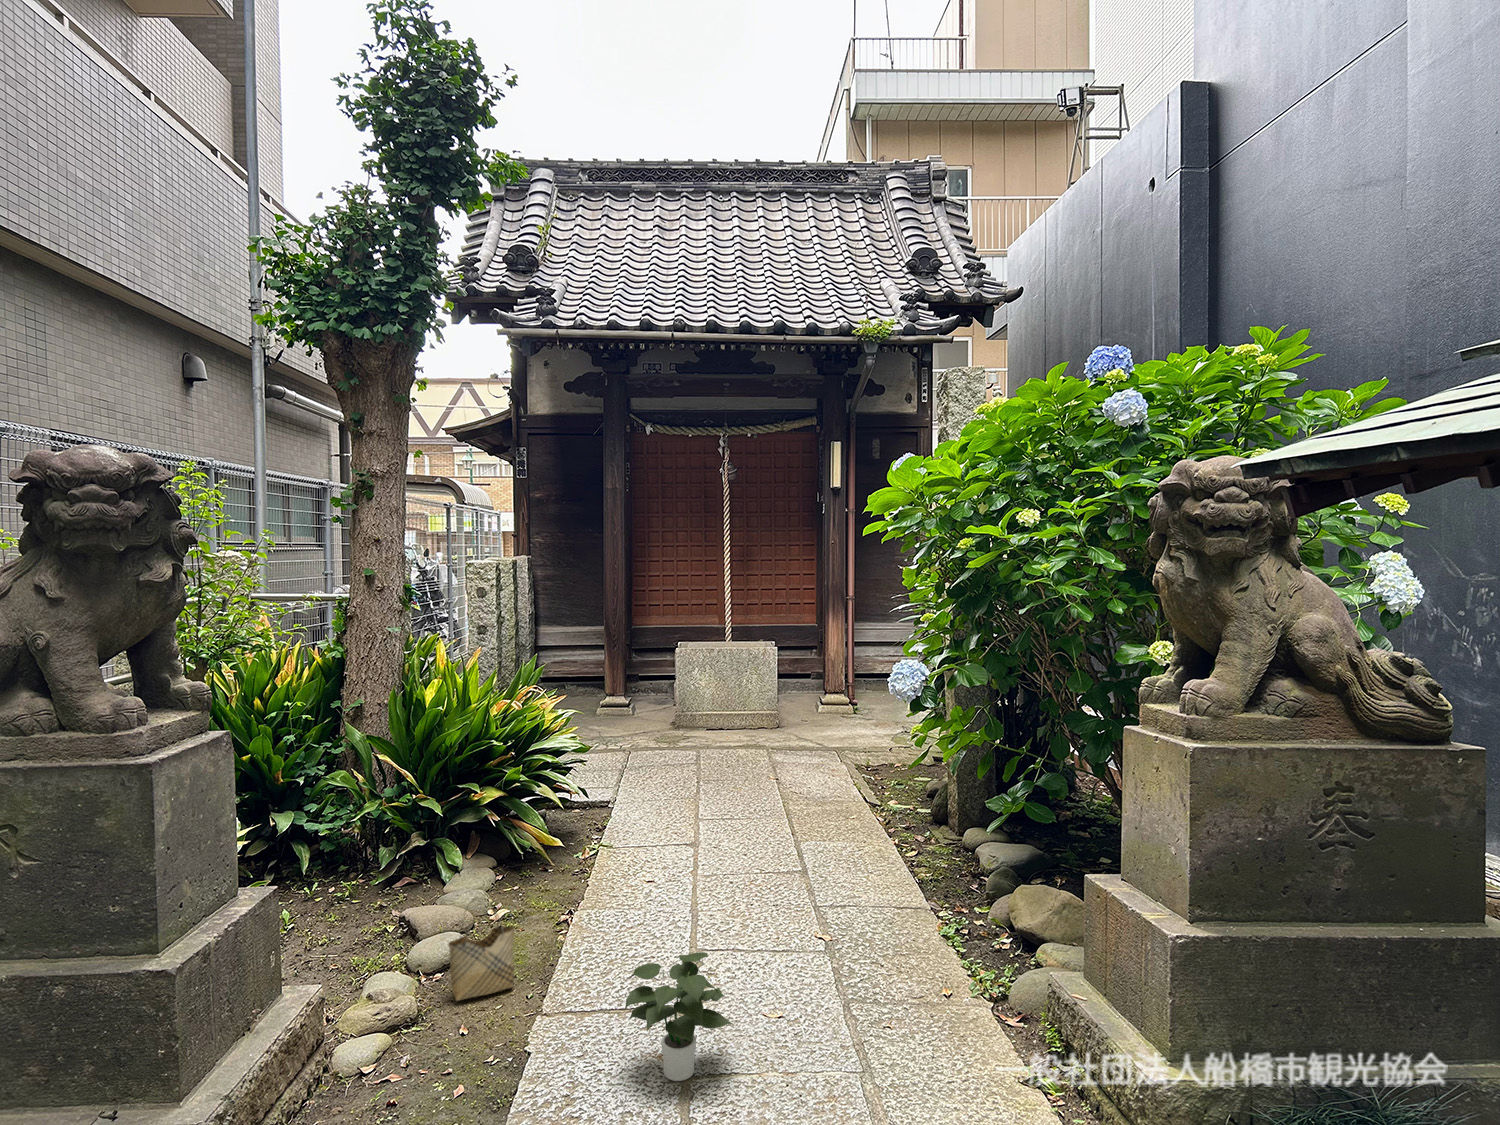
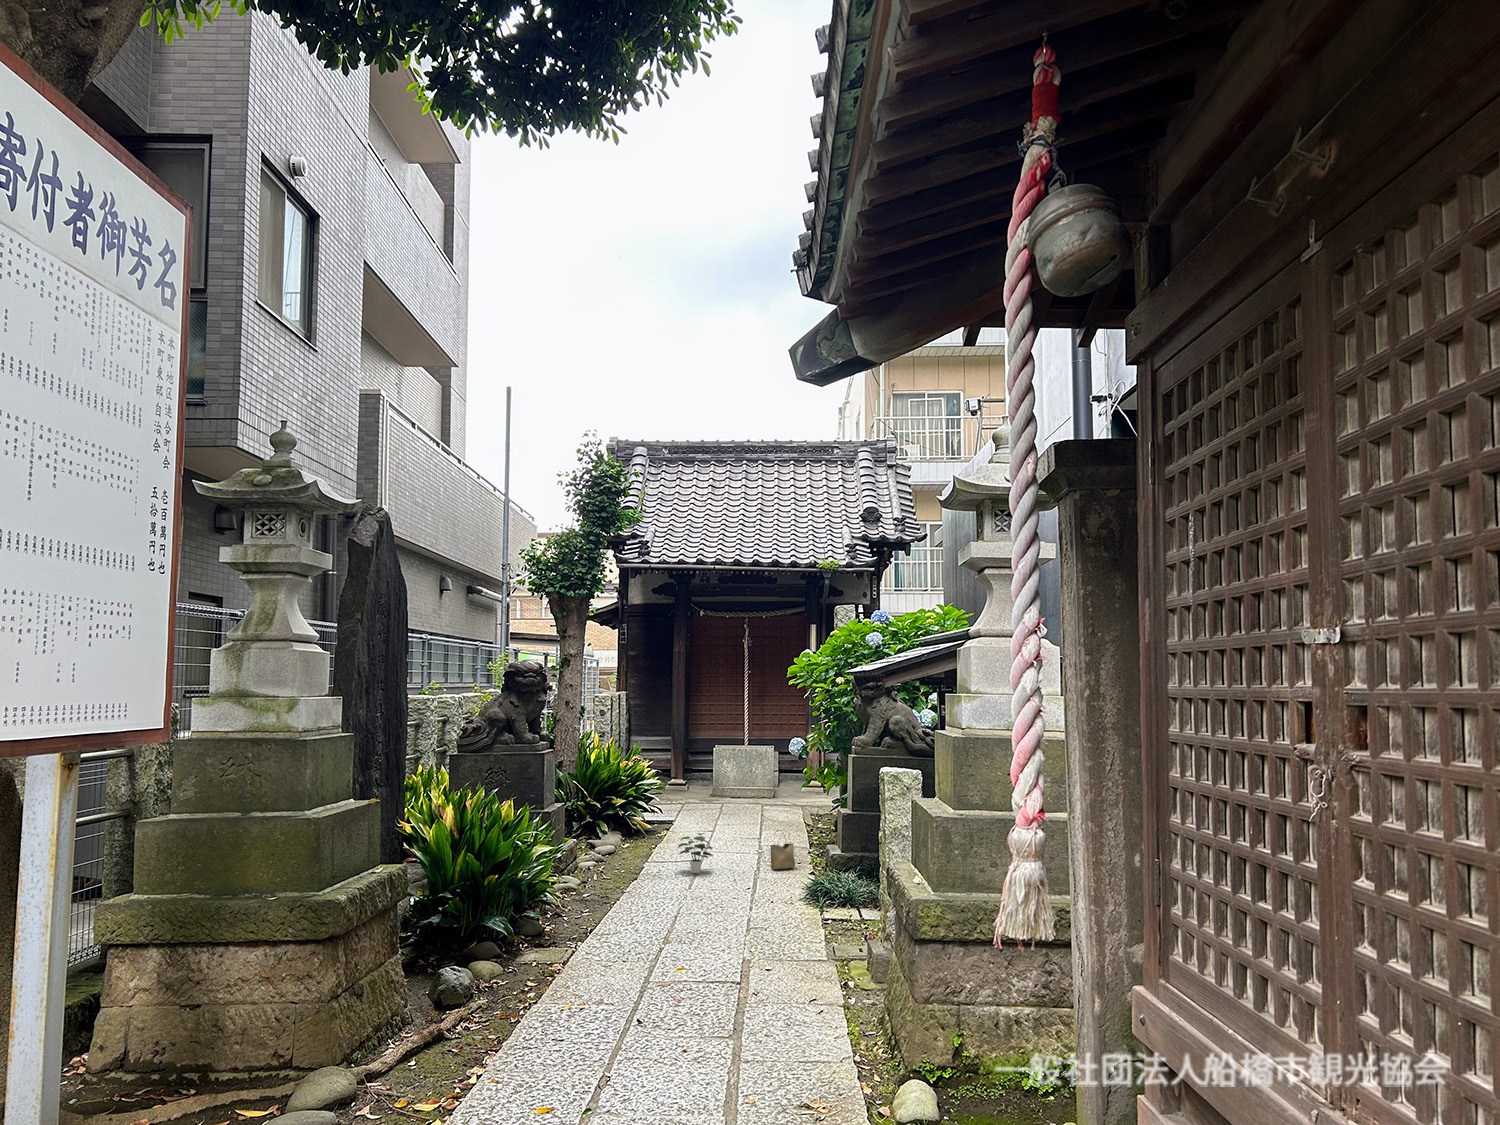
woven basket: present [448,898,514,1001] -> present [770,831,795,869]

